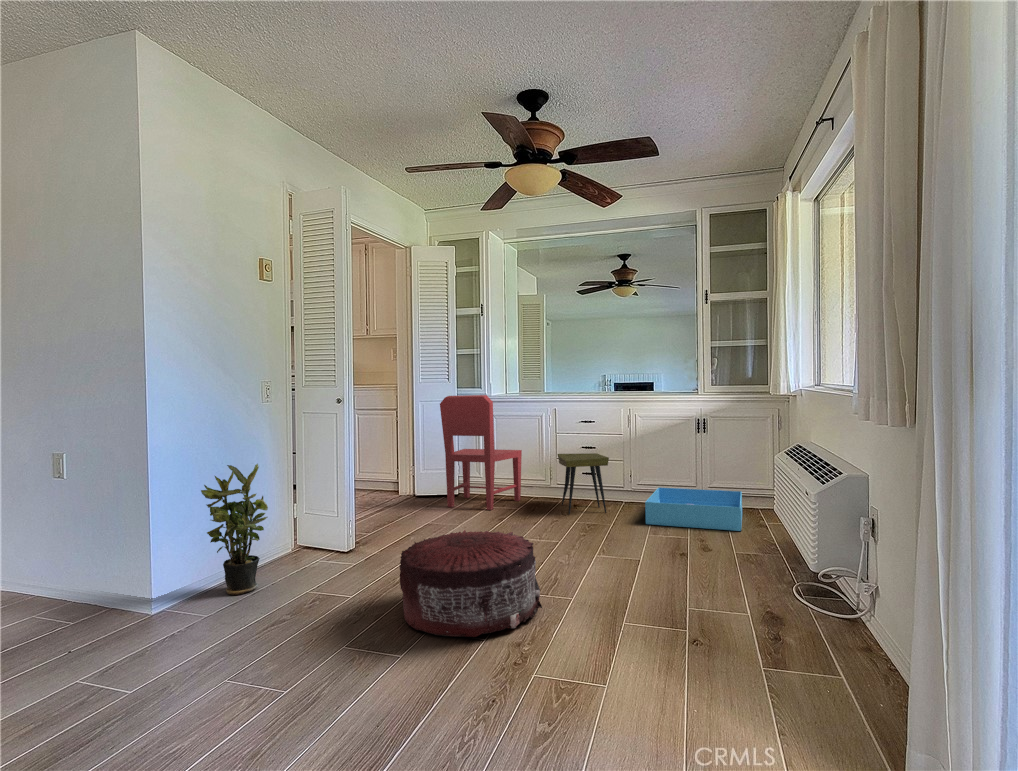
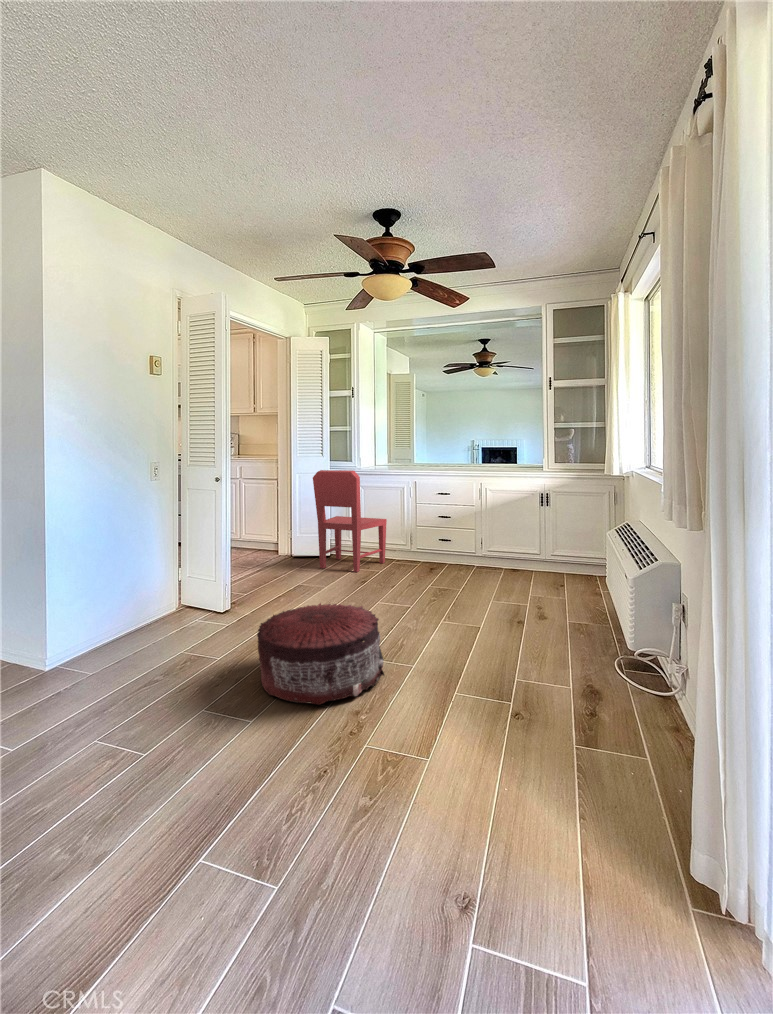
side table: present [558,453,609,515] -> none [418,523,462,579]
potted plant: present [201,464,268,595] -> none [82,538,147,654]
storage bin: present [645,488,742,531] -> none [491,556,579,599]

